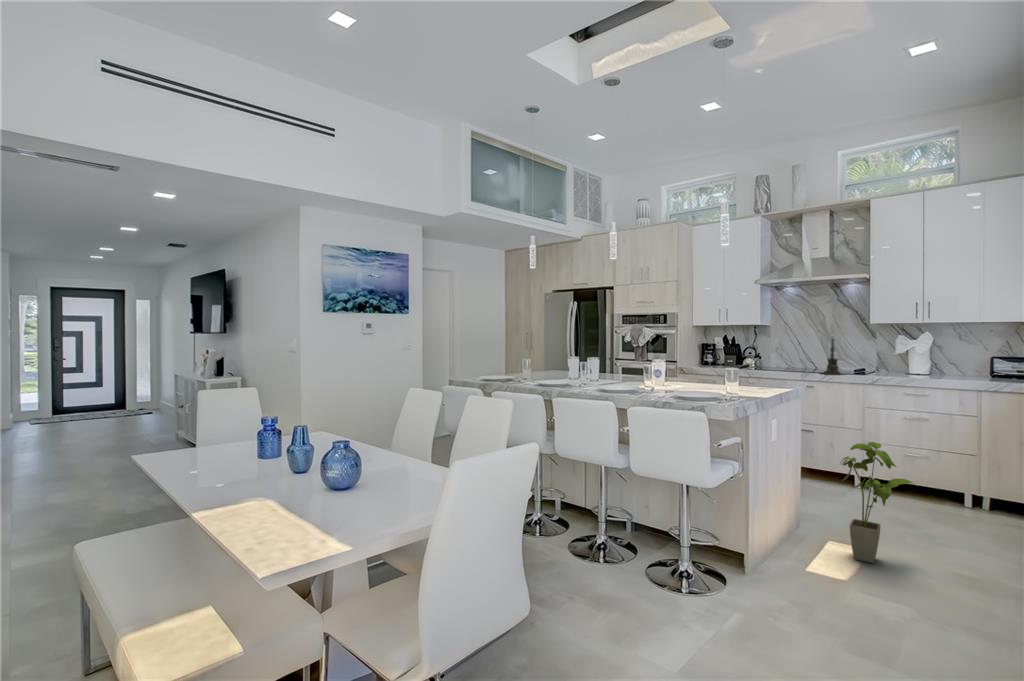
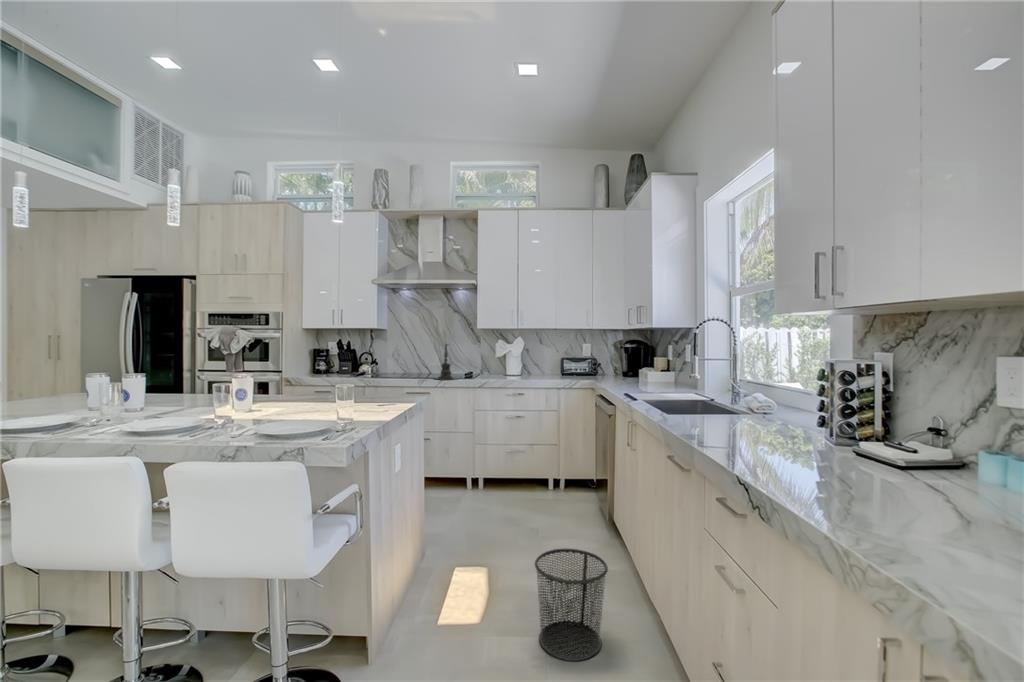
house plant: present [840,442,914,563] -> none [465,455,534,589]
waste bin: none [903,531,991,630] -> present [535,548,608,660]

